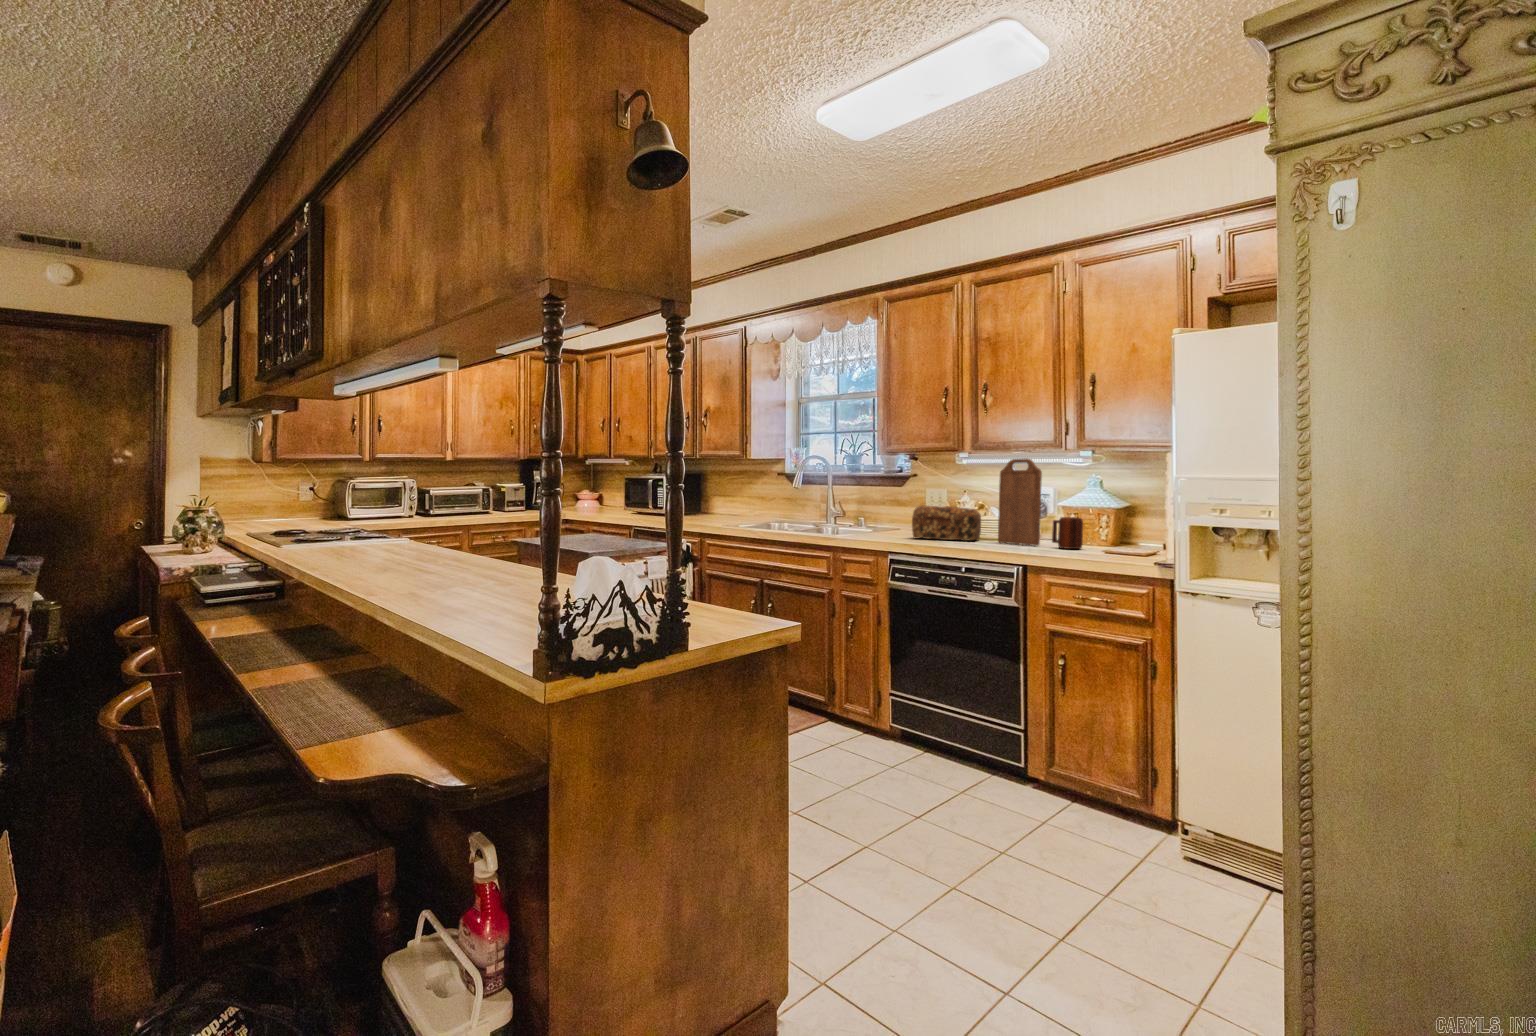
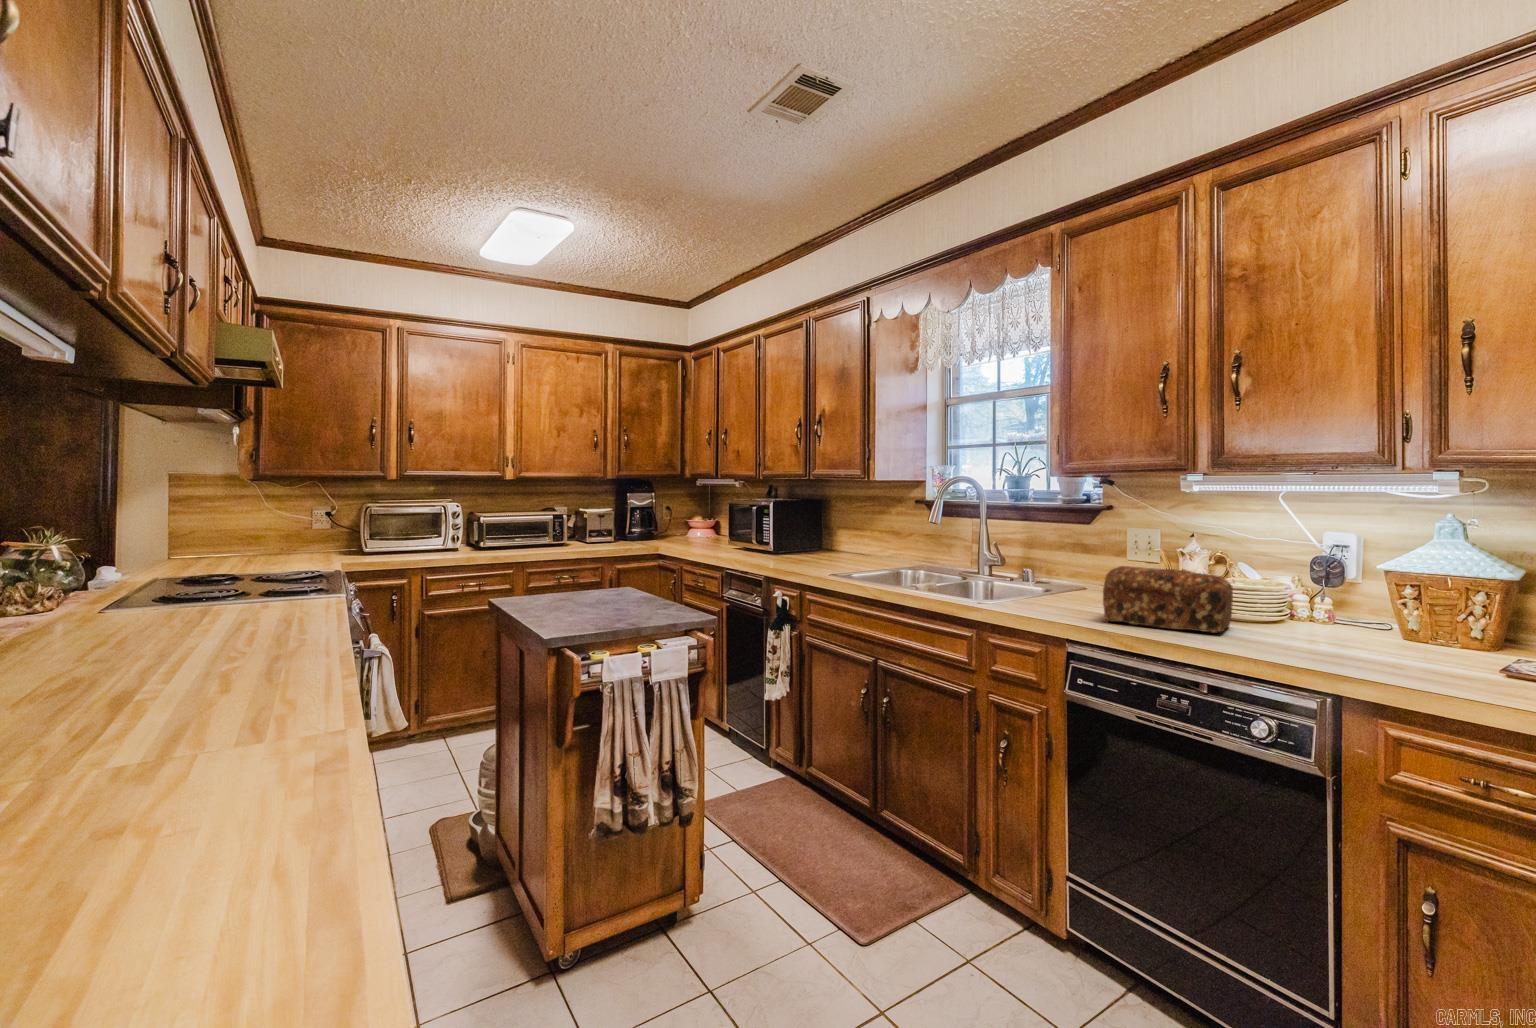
cutting board: present [998,458,1042,546] -> none [1269,492,1368,658]
mug: present [1052,517,1083,549] -> none [1395,610,1474,679]

